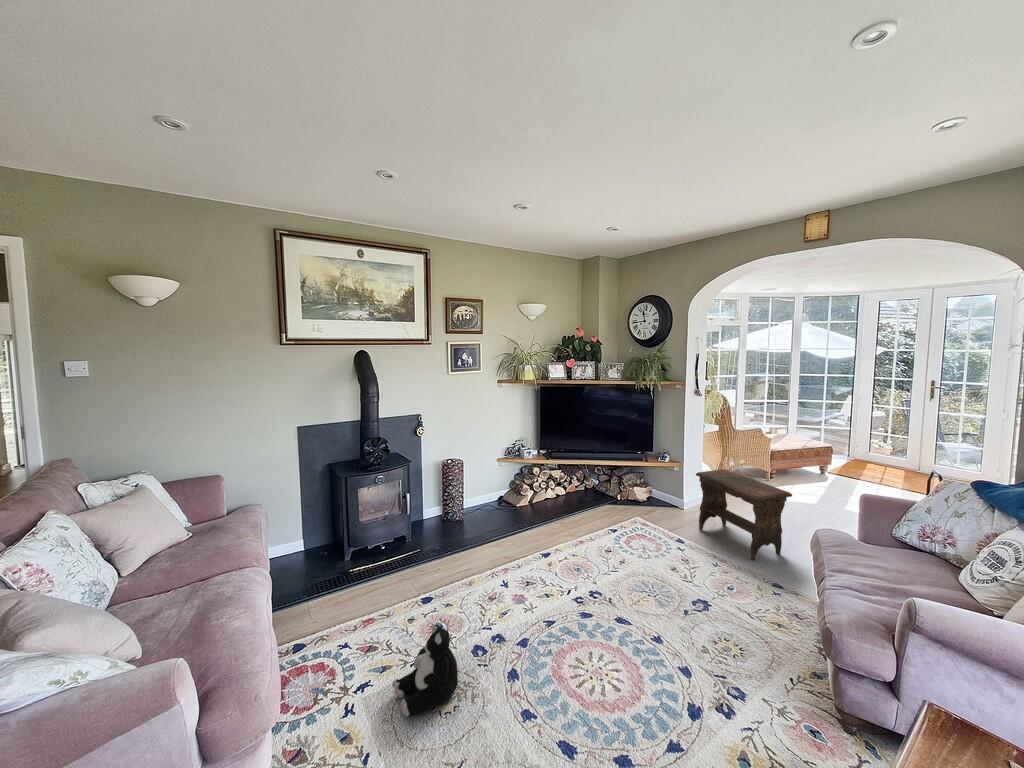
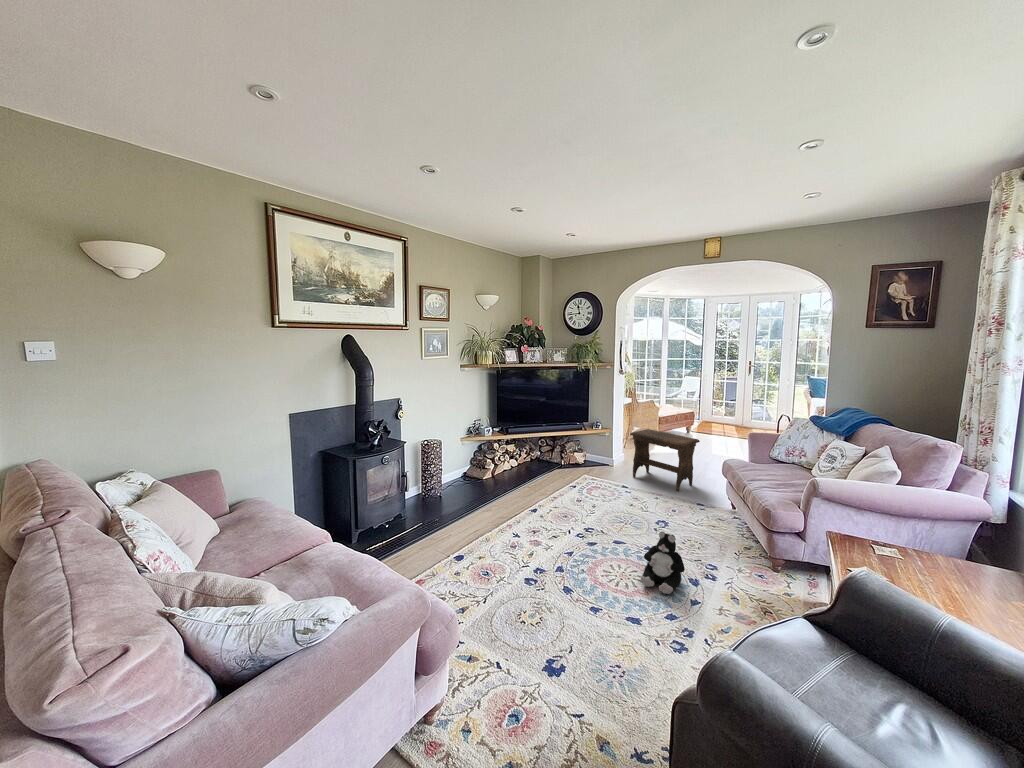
plush toy: present [392,624,458,716] -> present [641,532,685,594]

